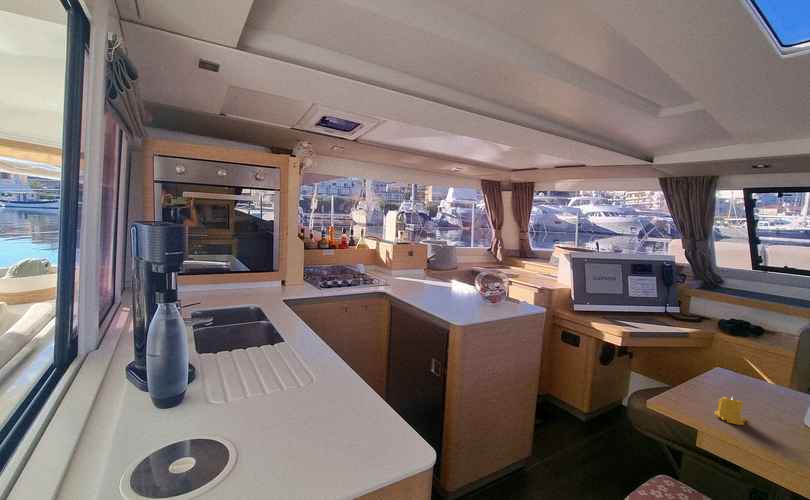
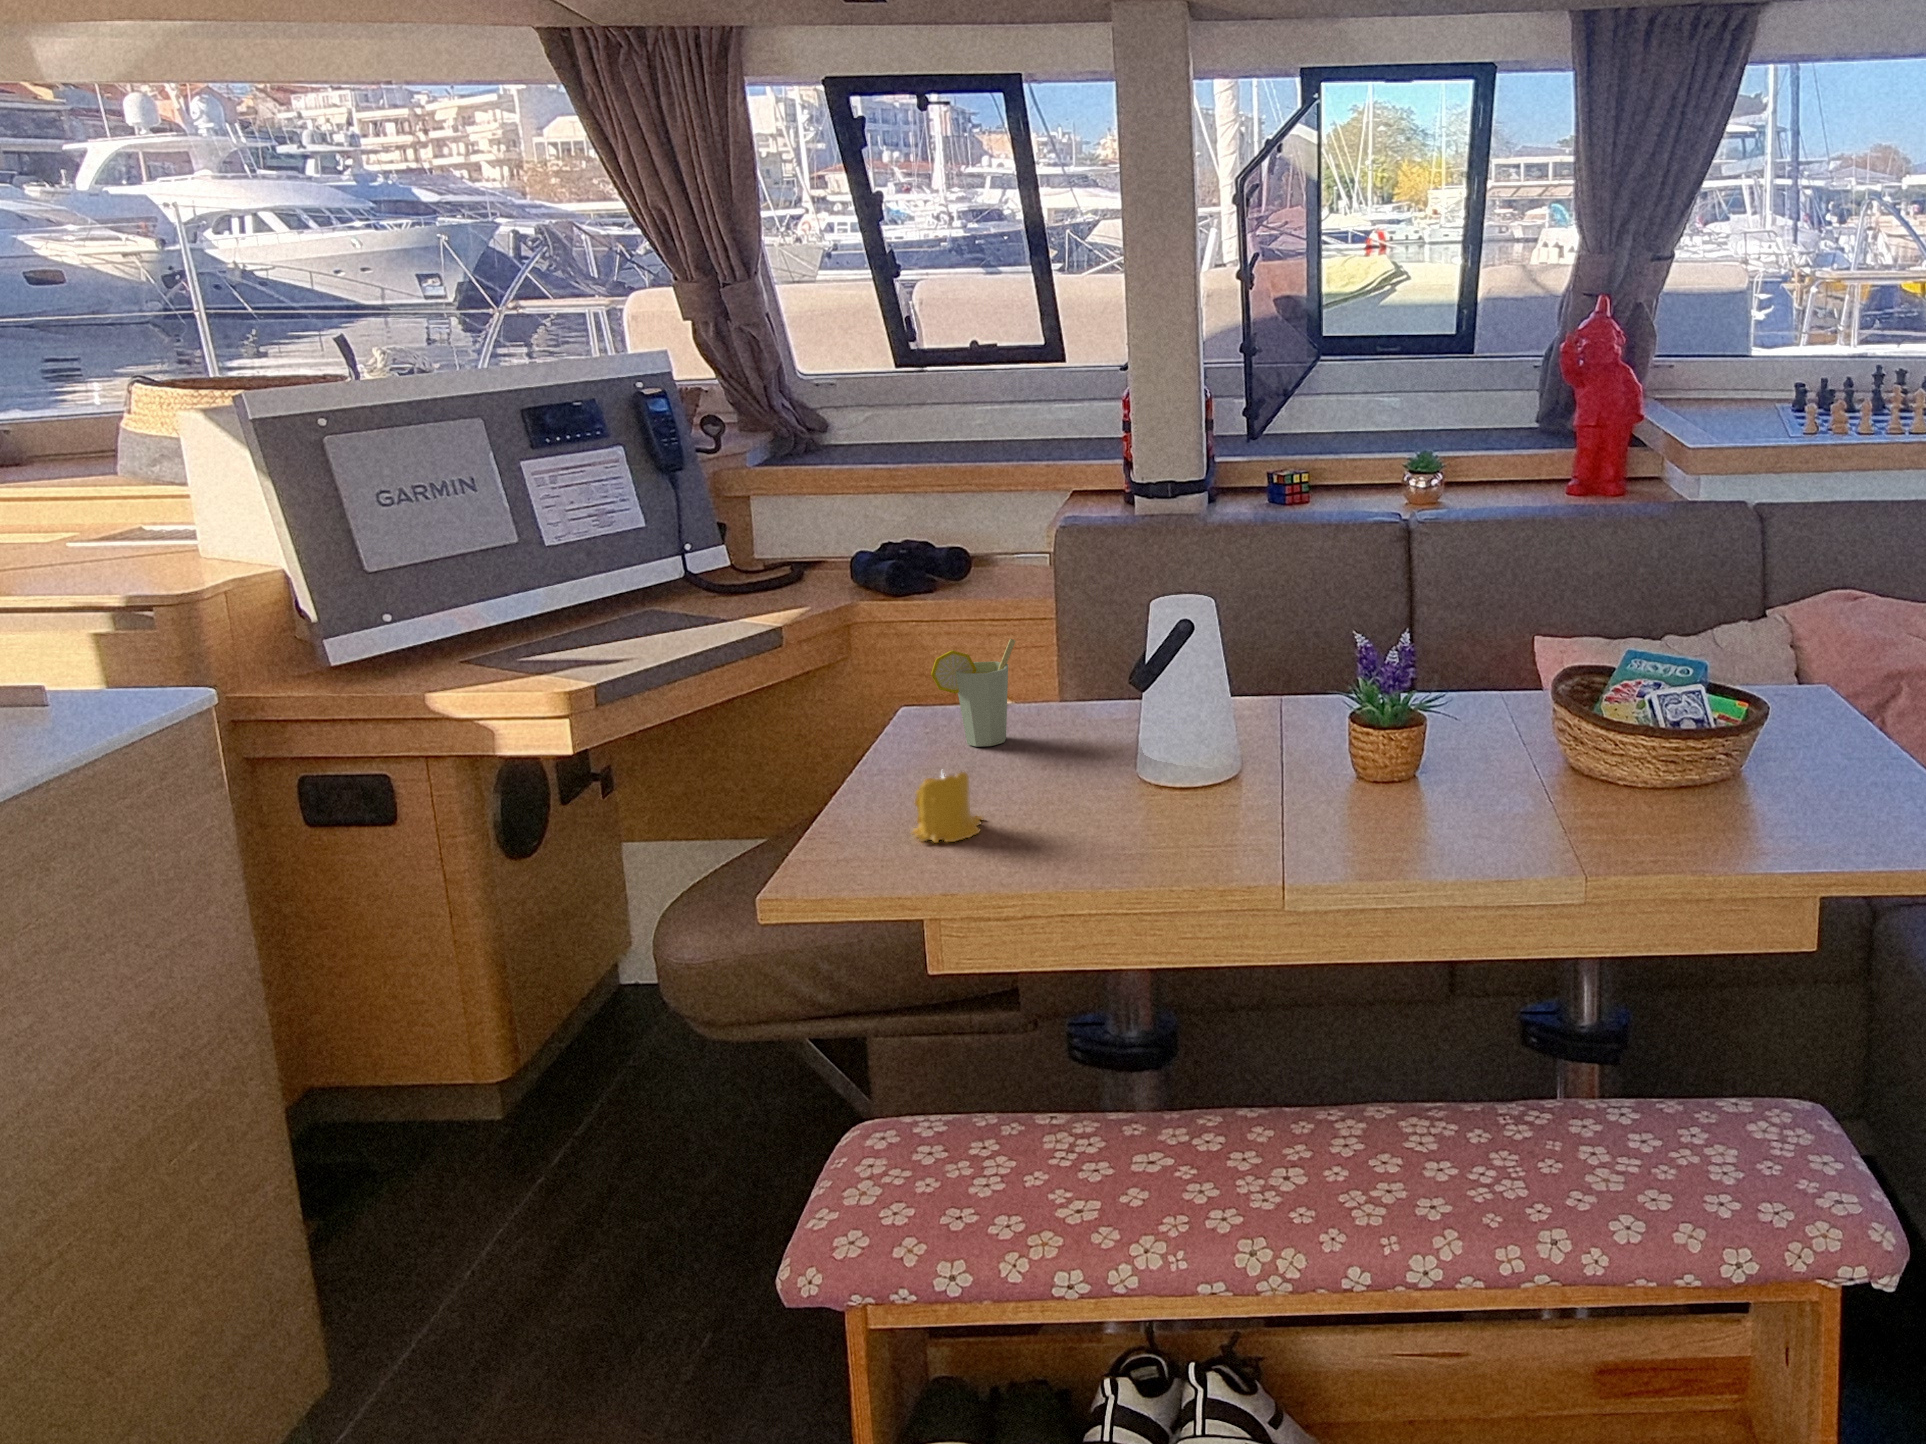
cup: none [737,357,779,396] -> present [931,639,1015,747]

